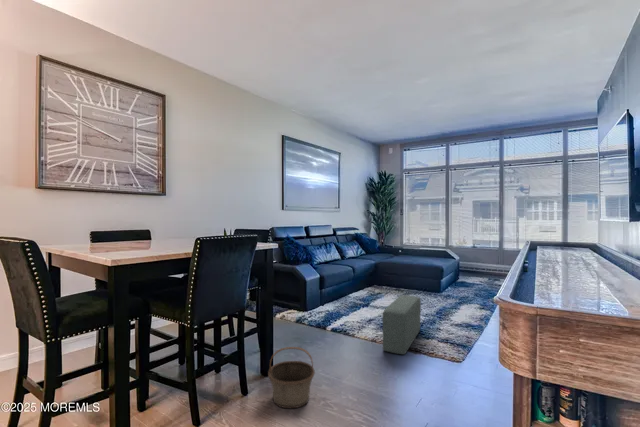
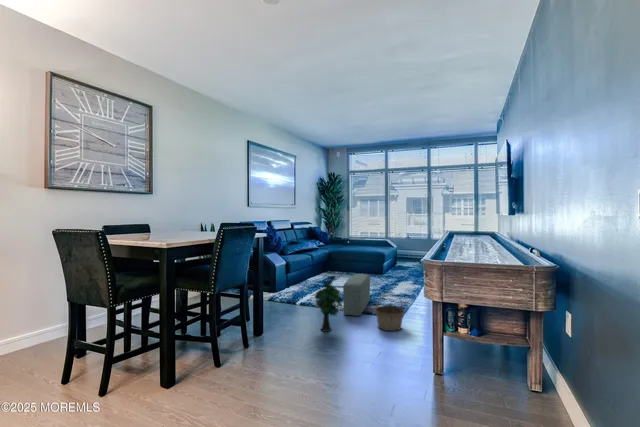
decorative plant: none [335,303,378,378] -> present [313,276,342,332]
basket: present [268,347,315,408] -> present [374,295,405,331]

